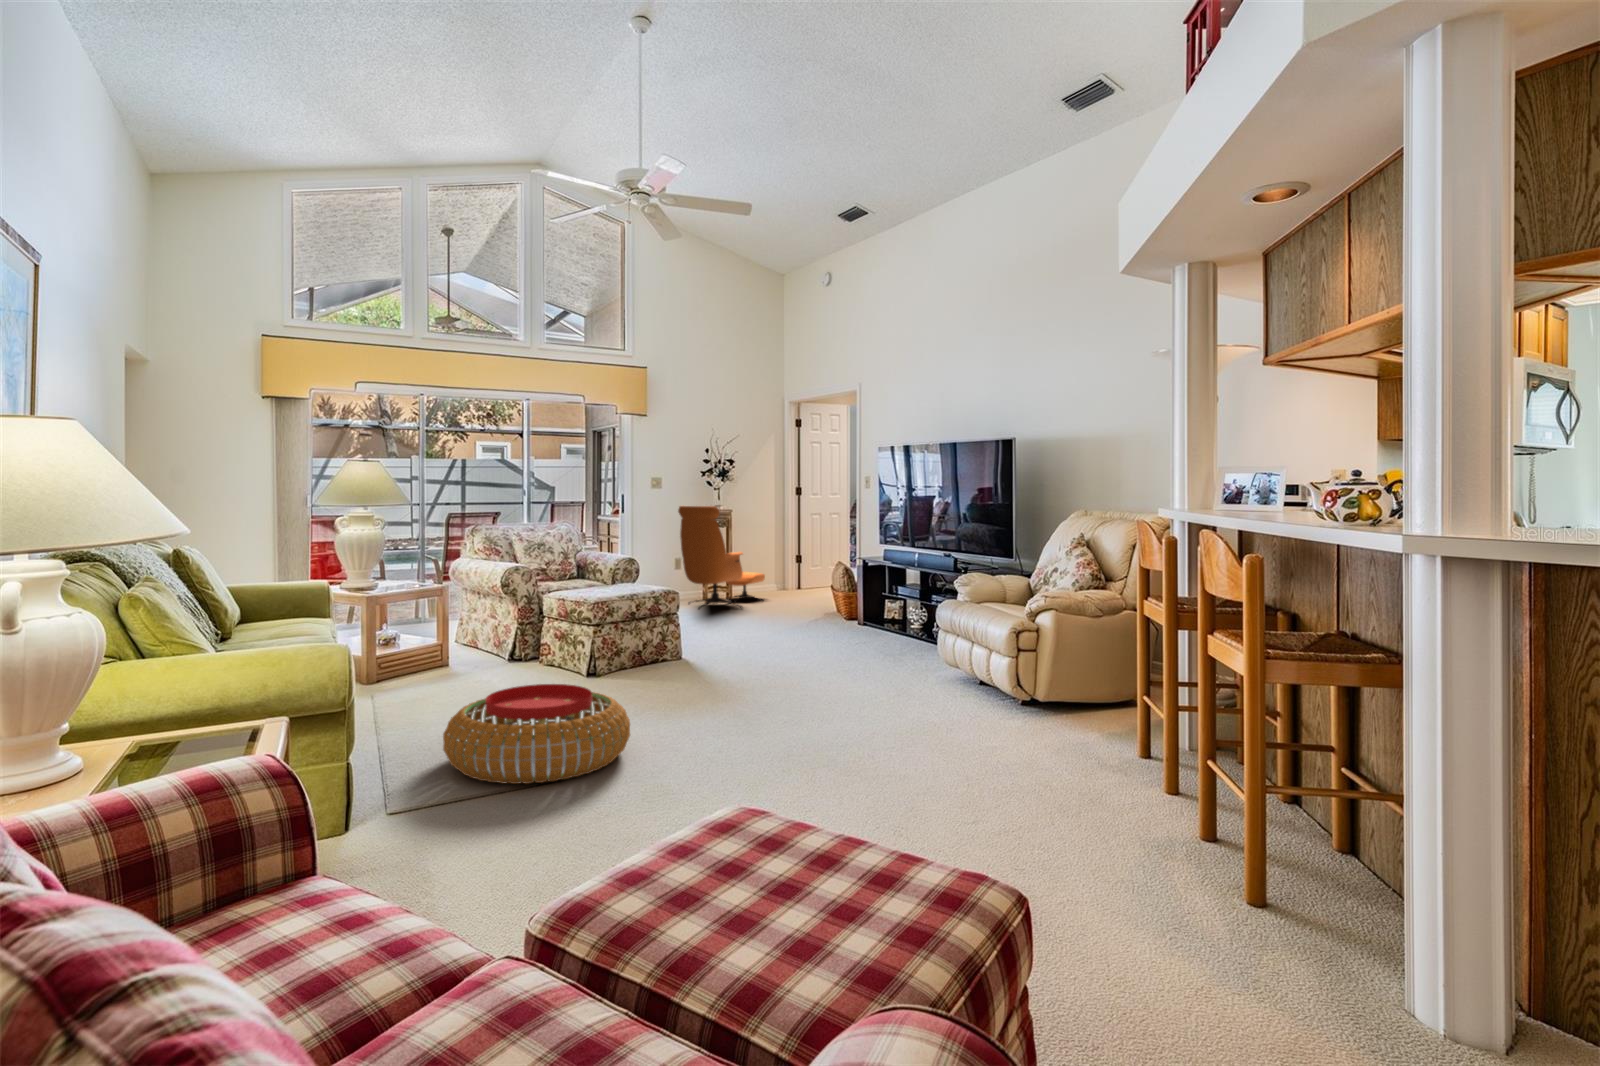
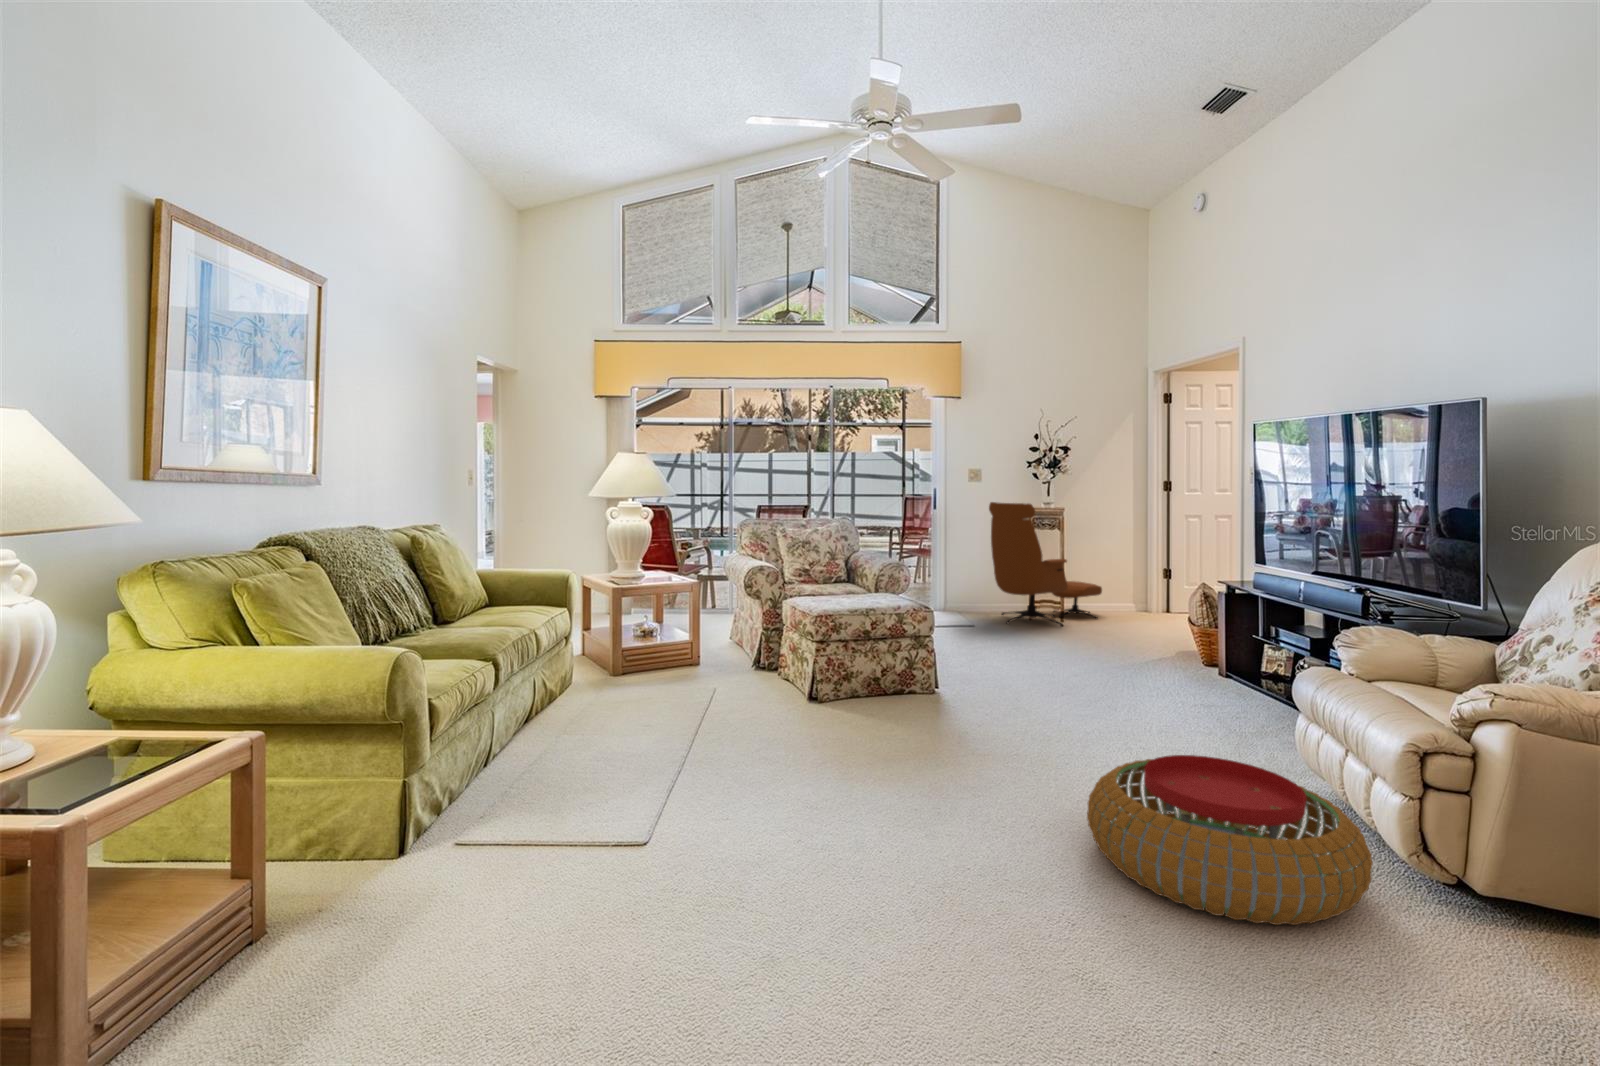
pouf: present [443,684,630,784] -> present [1087,755,1373,925]

